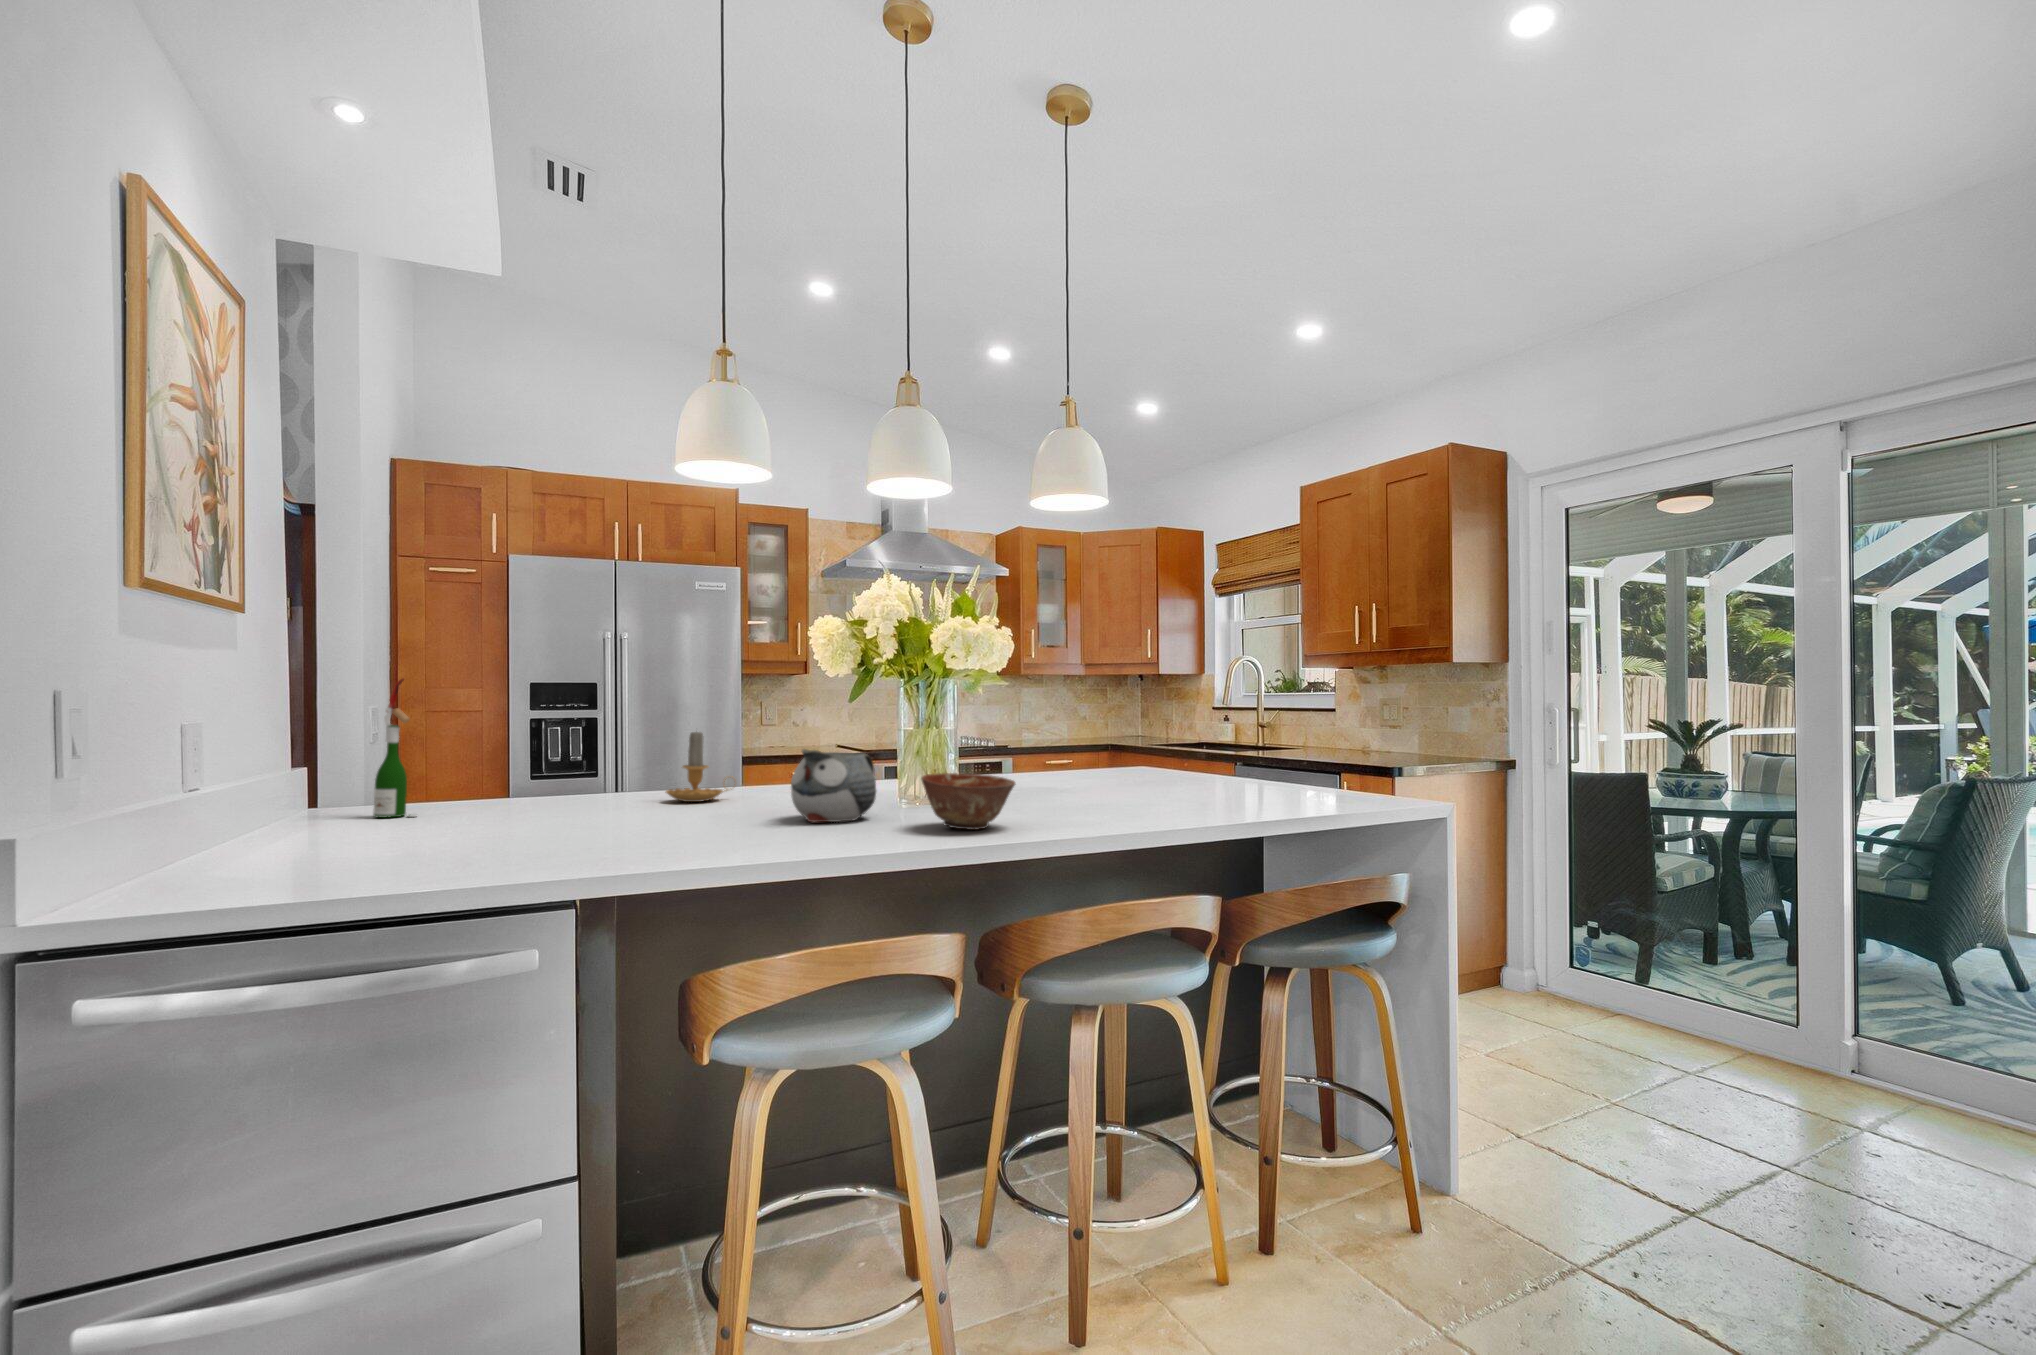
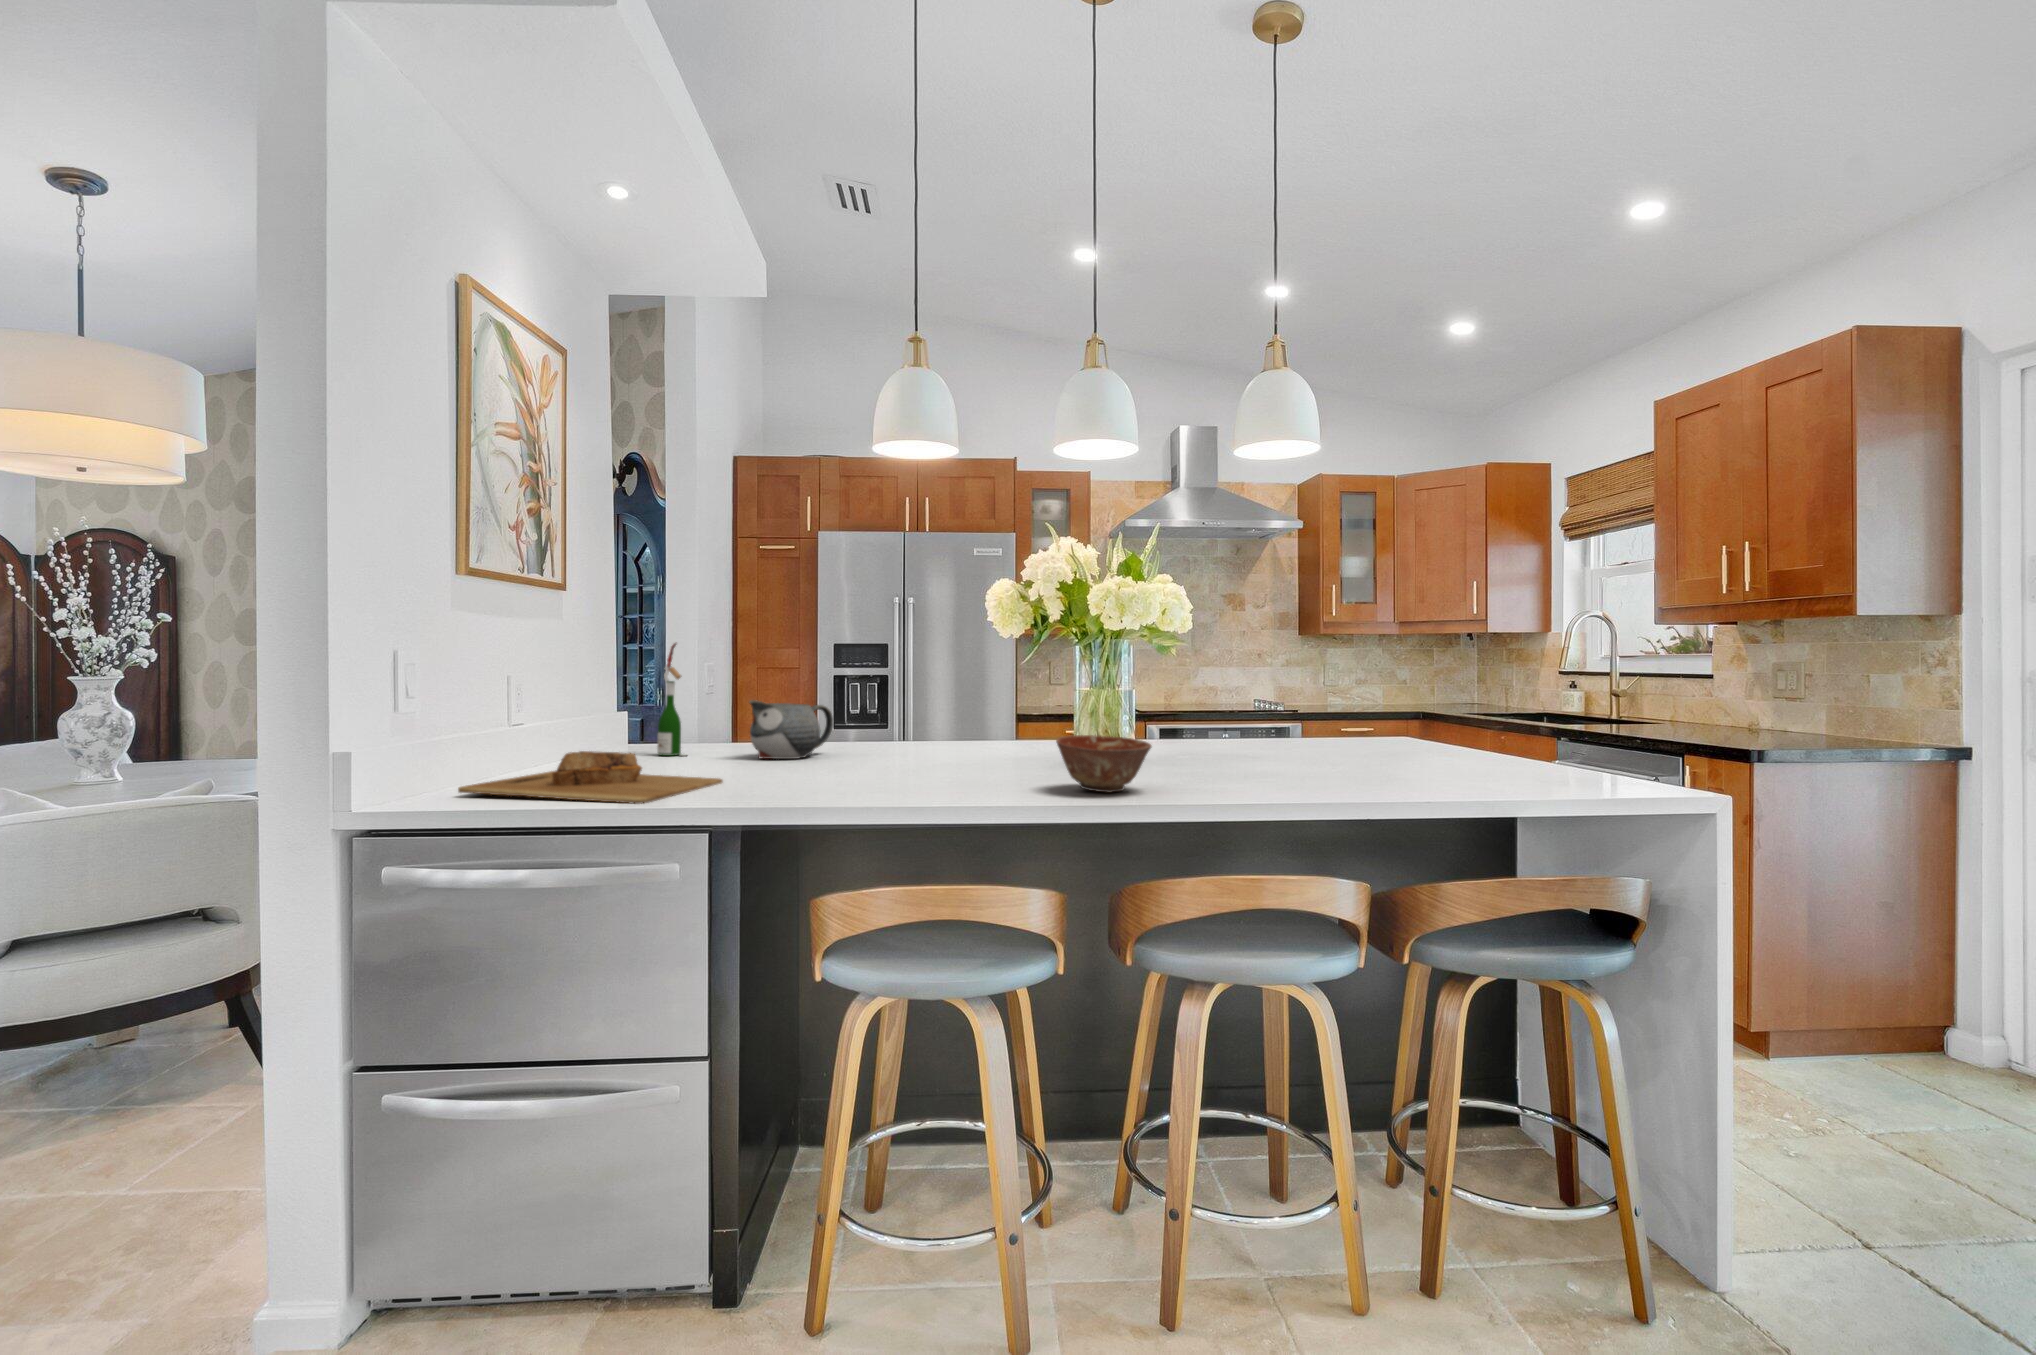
candle: present [666,732,733,802] -> none [882,687,945,754]
teapot: present [791,749,876,823] -> present [750,700,833,759]
cutting board: none [158,814,525,881] -> present [458,751,722,804]

